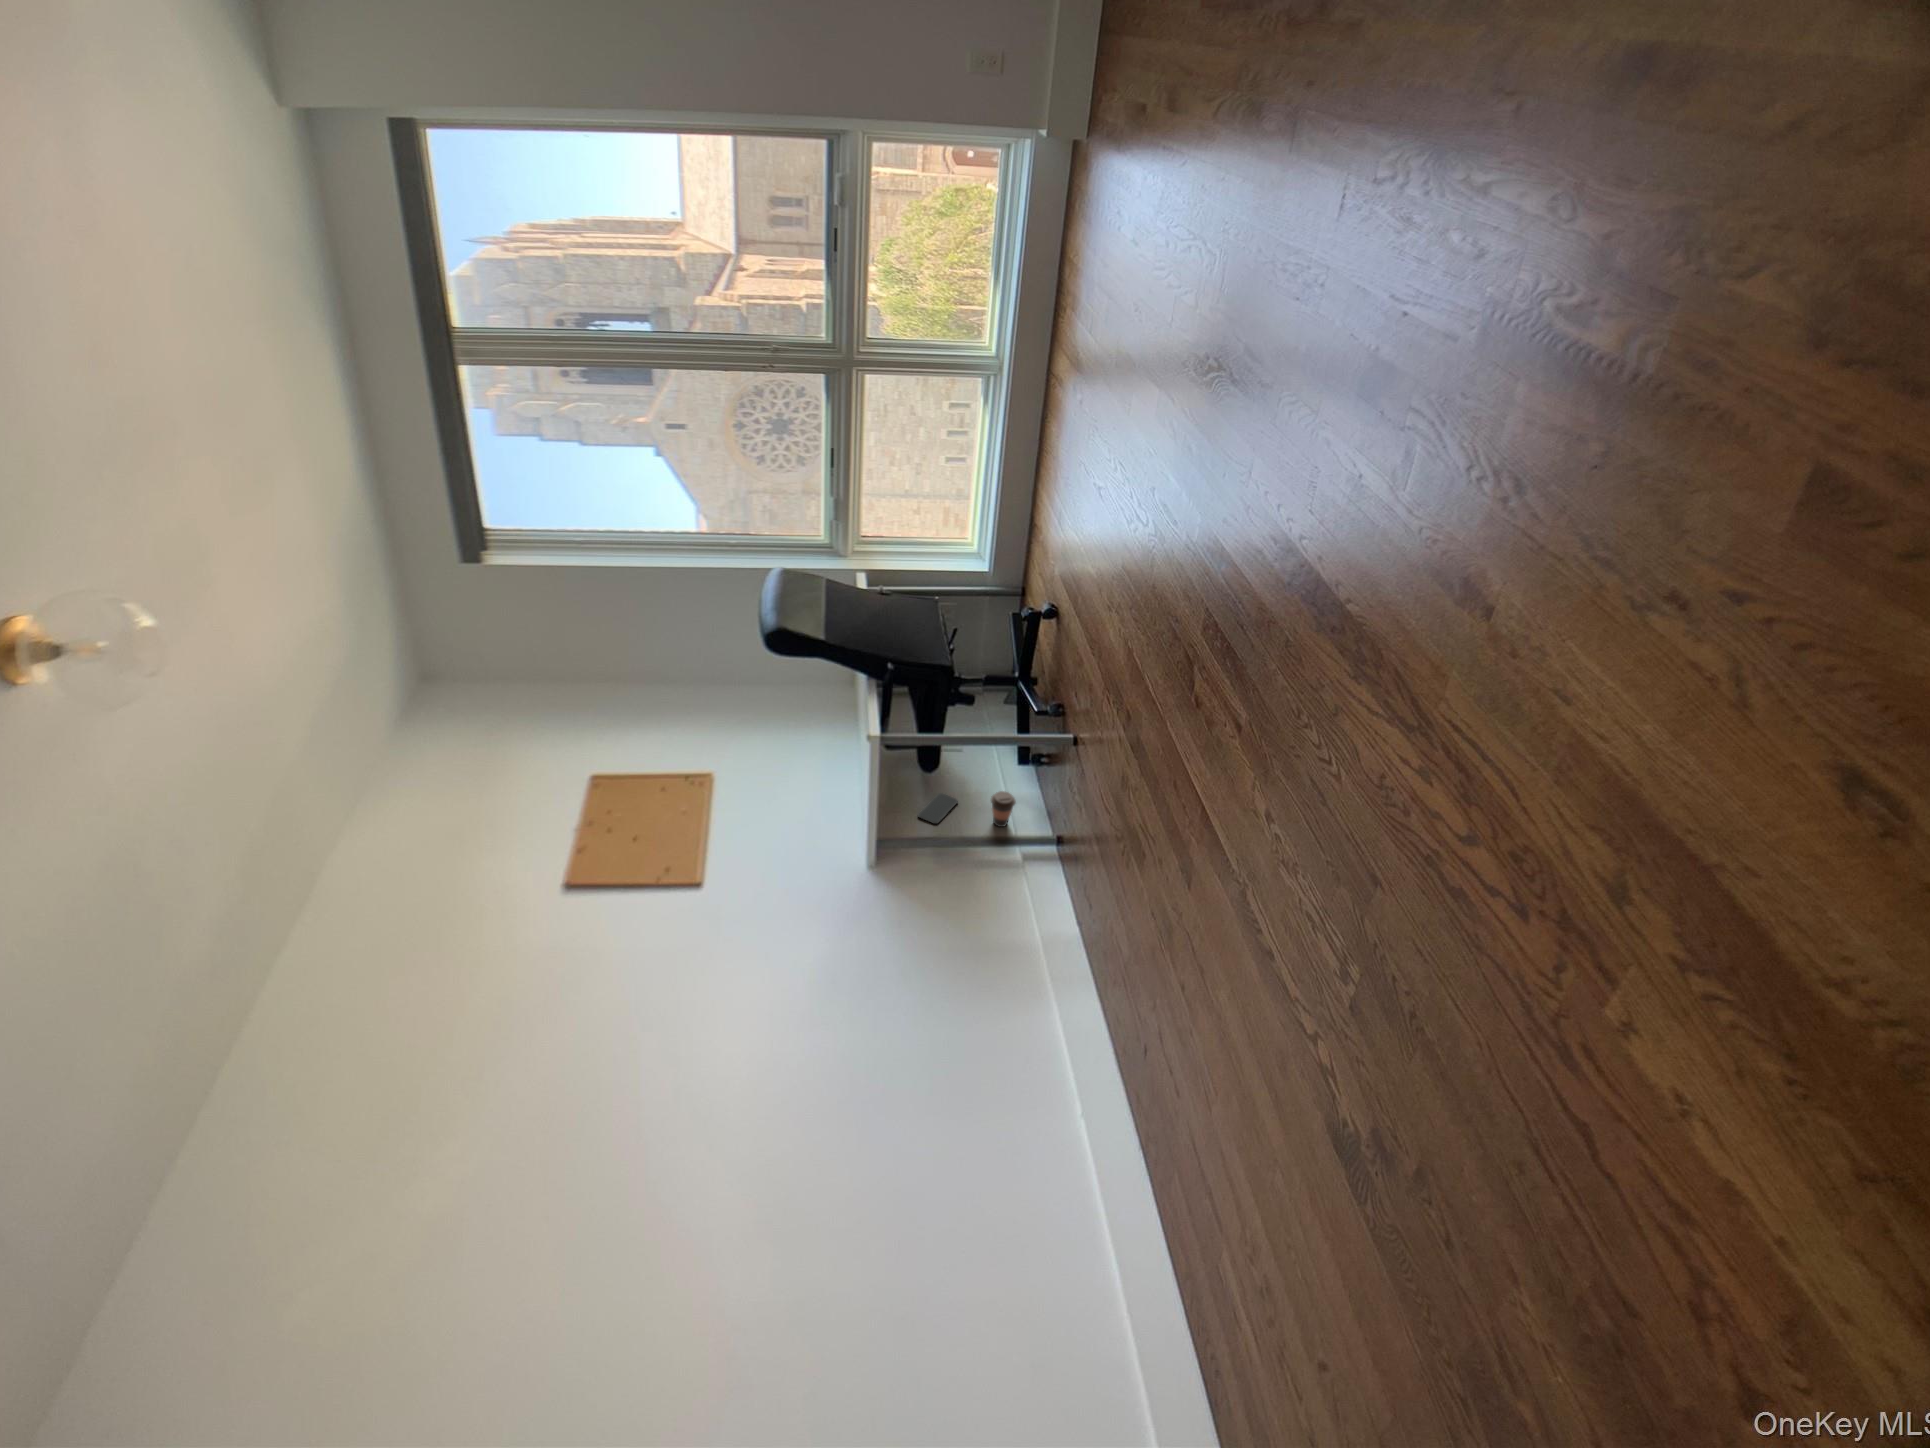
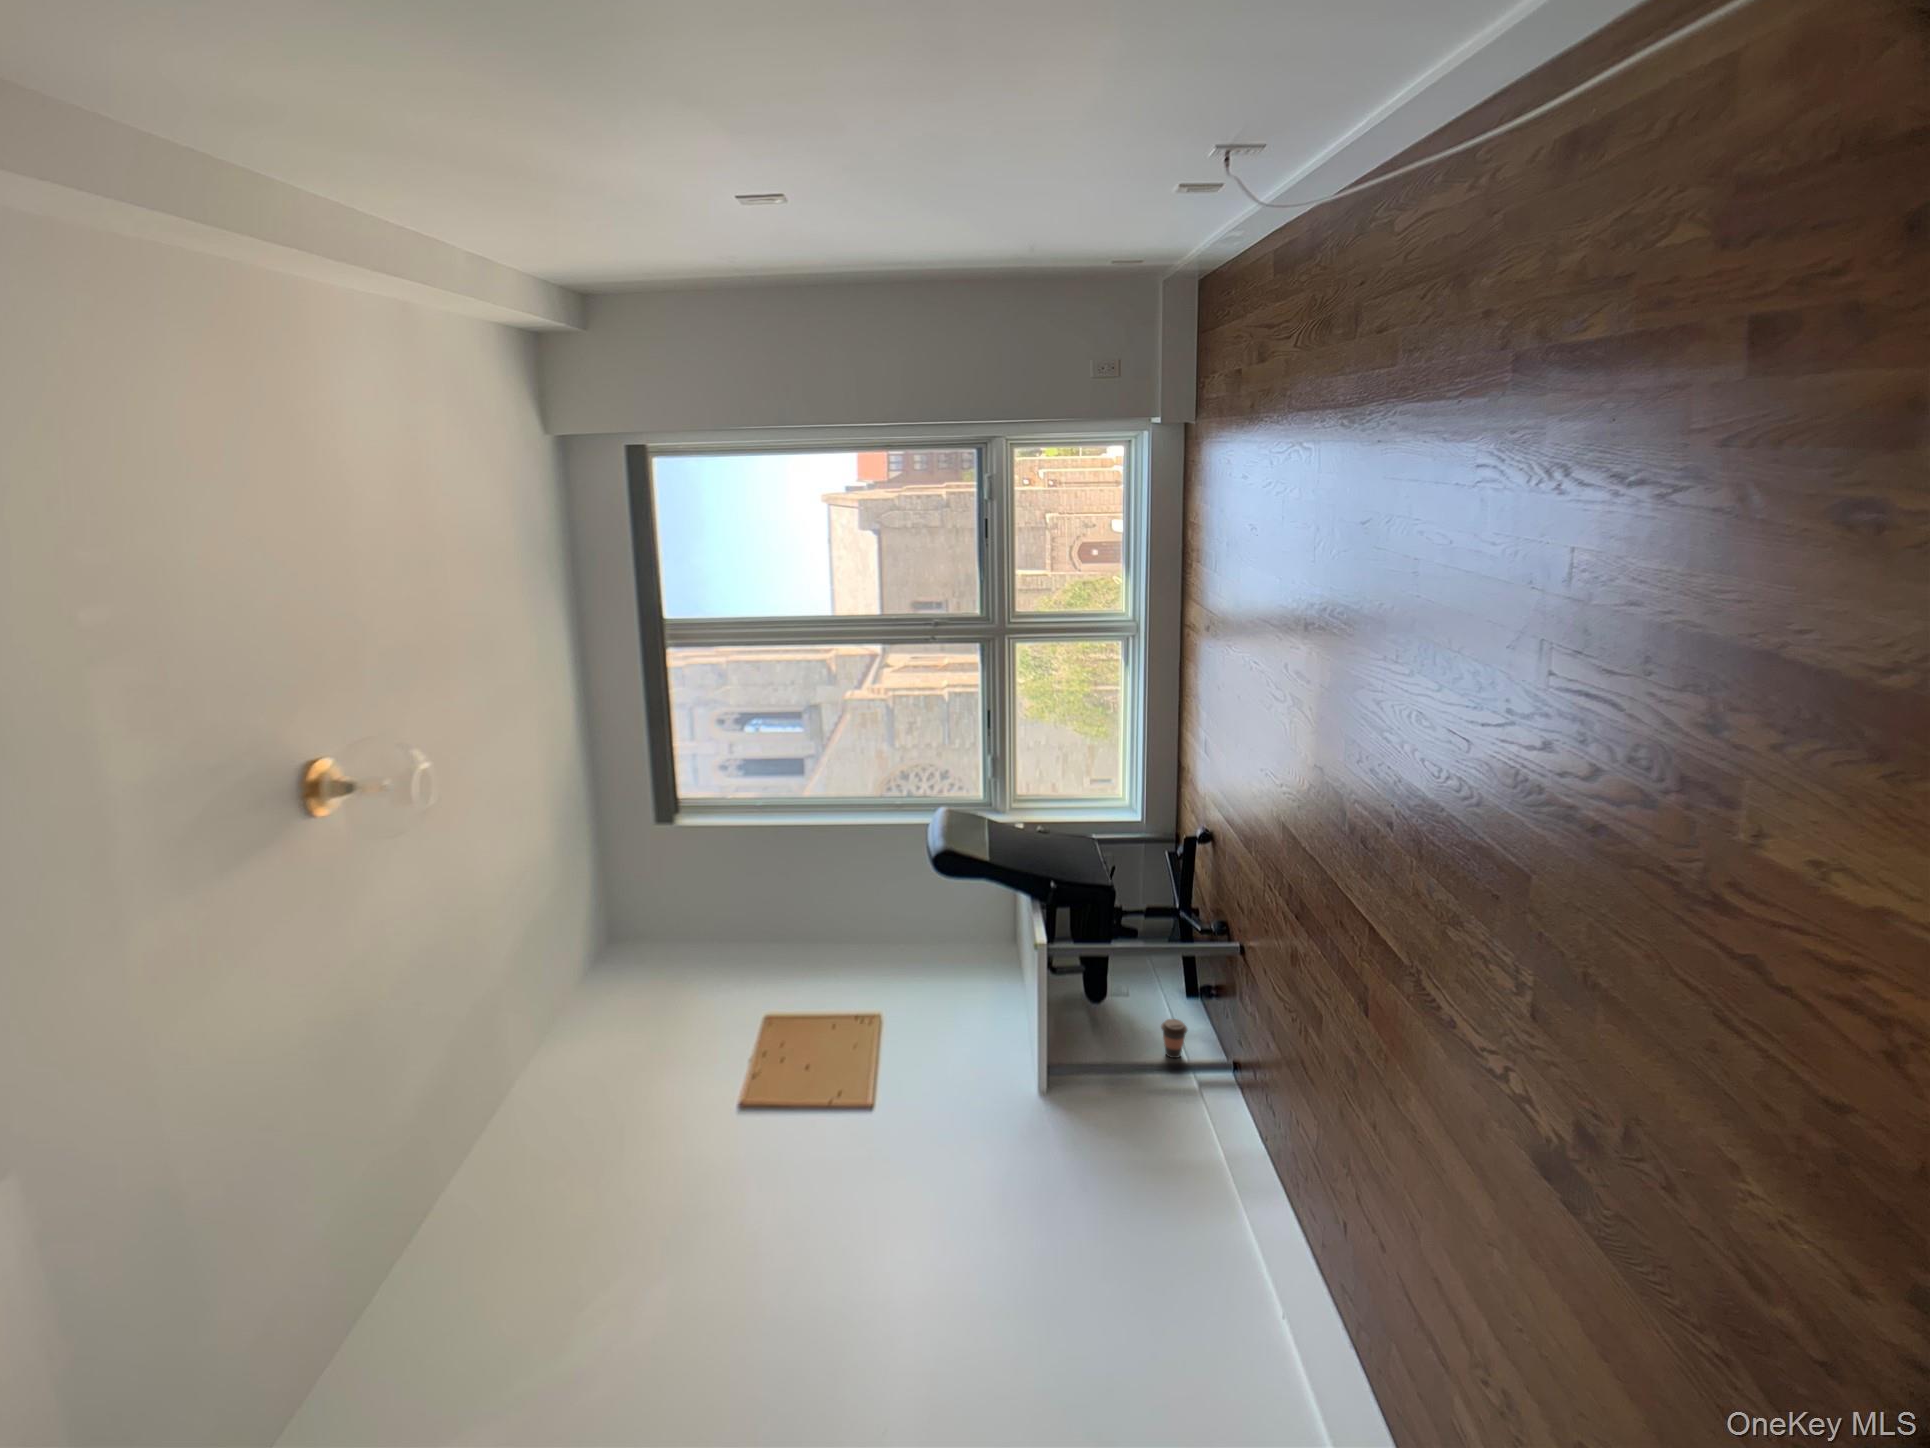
smartphone: present [918,793,958,824] -> none [1086,1027,1127,1055]

